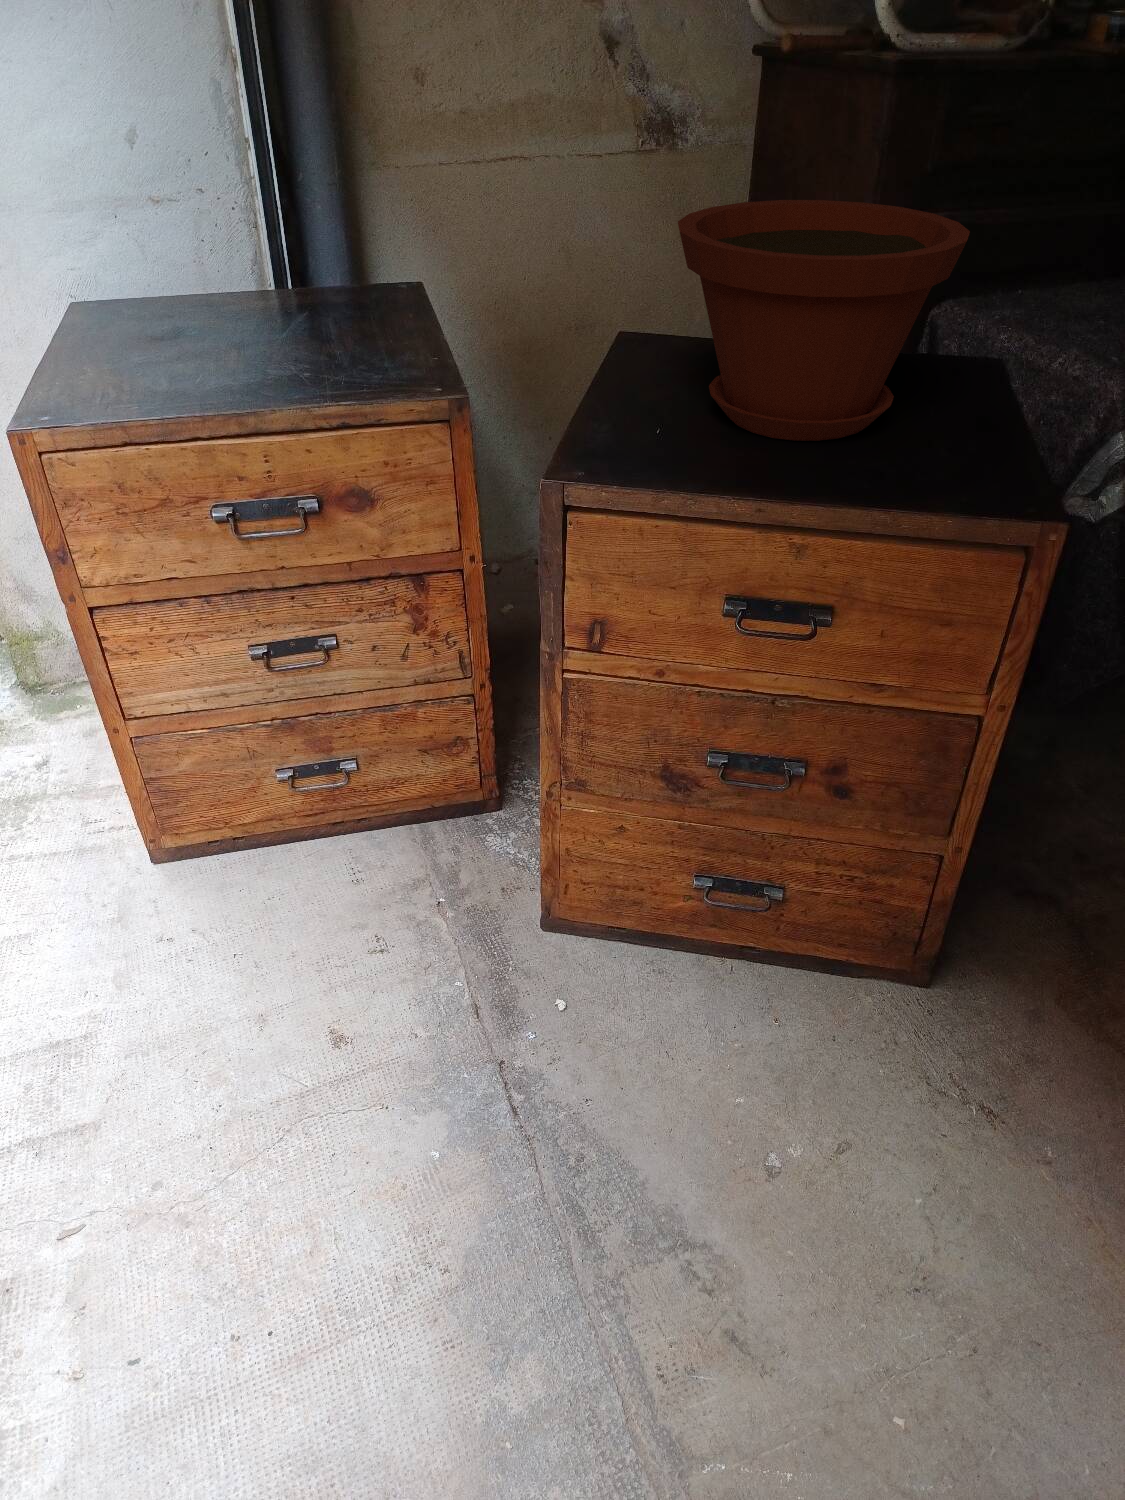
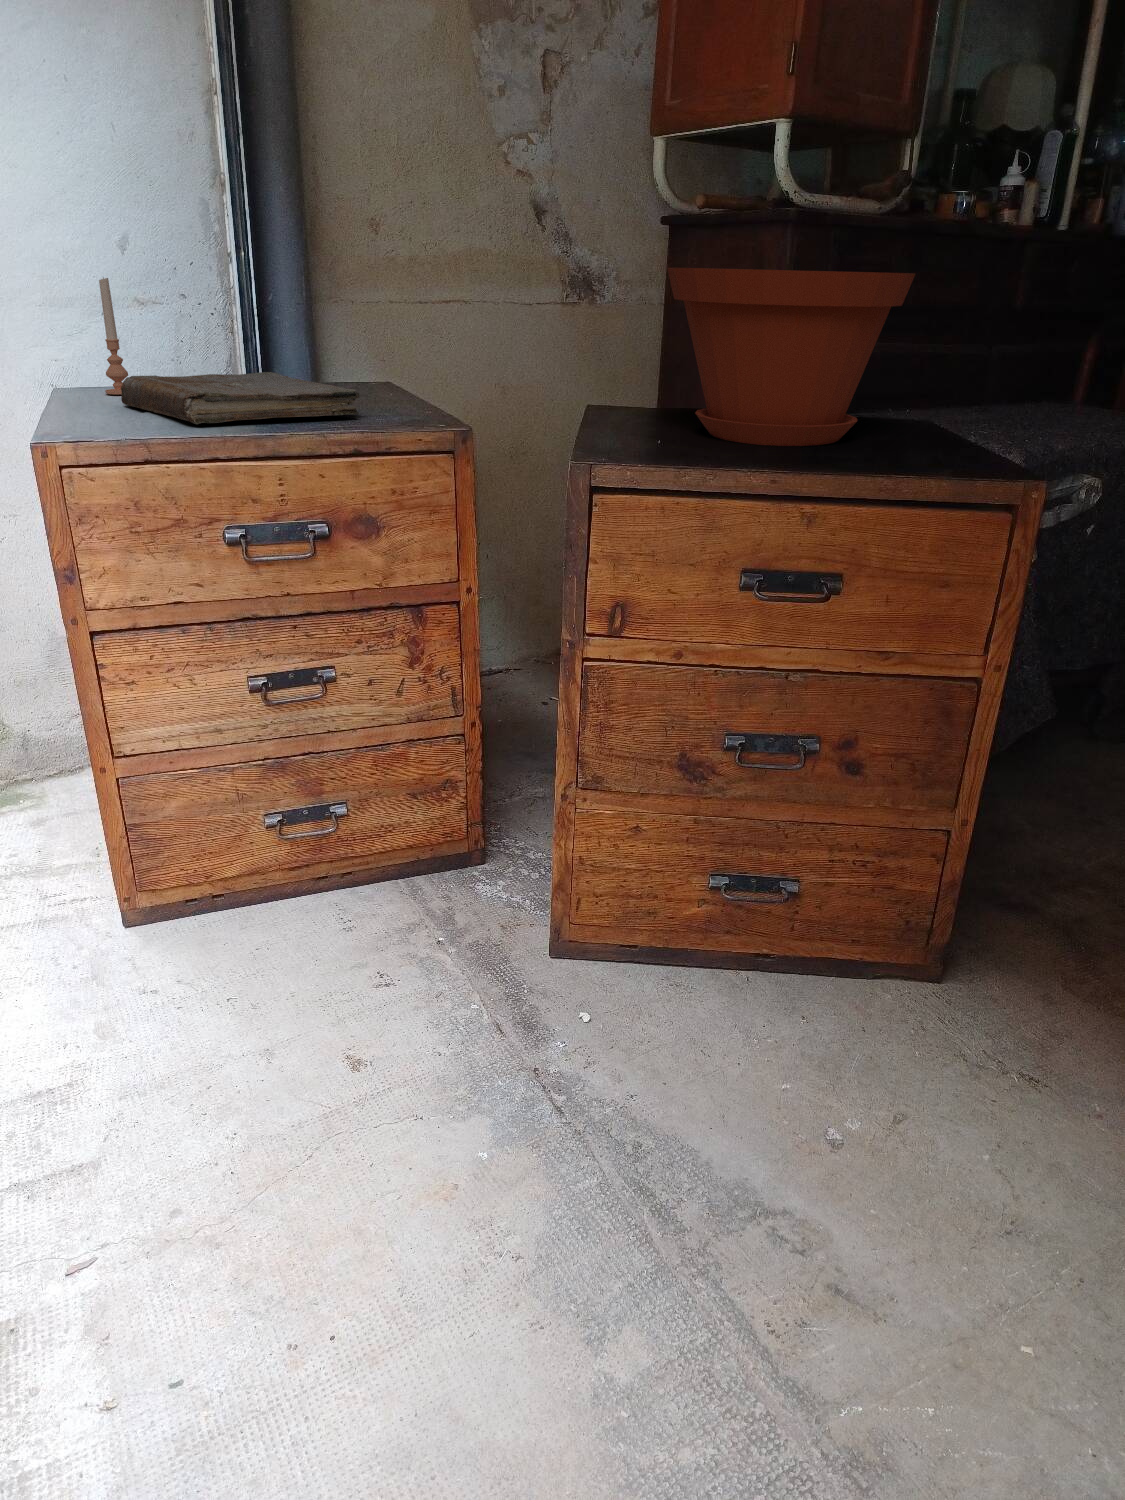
candle: none [98,192,146,320] -> present [99,278,128,394]
book: none [119,296,351,402] -> present [121,372,360,424]

